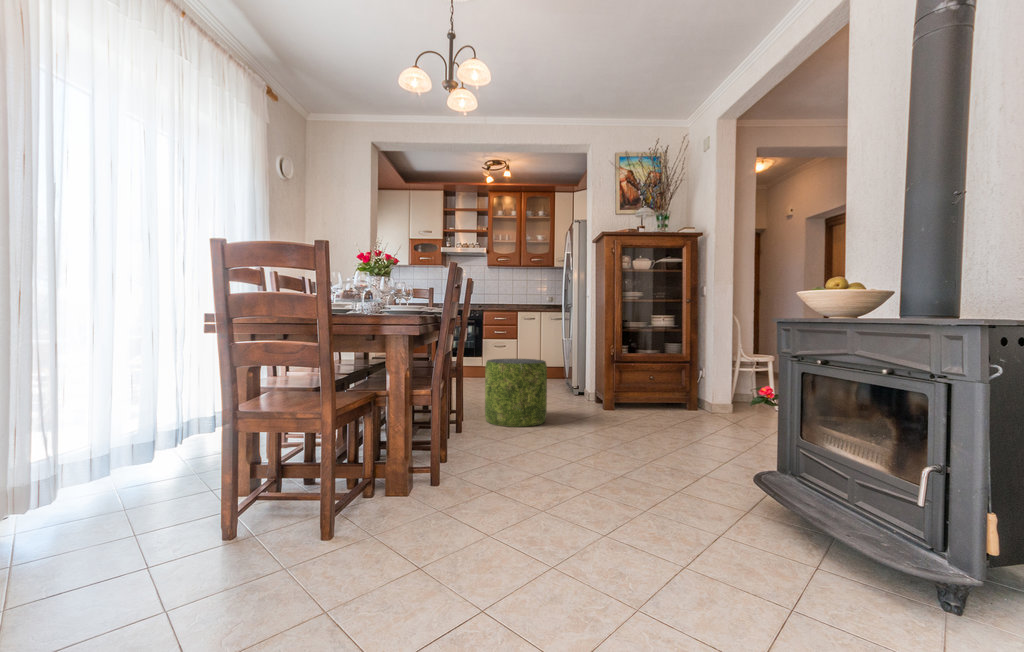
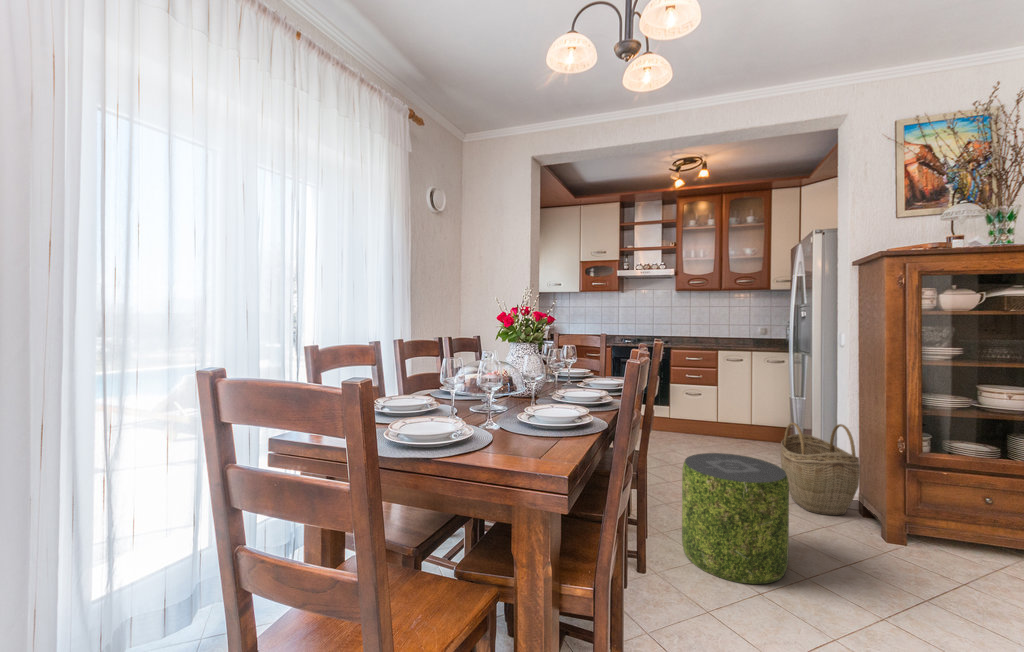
woven basket: none [552,347,595,404] -> present [781,423,860,515]

